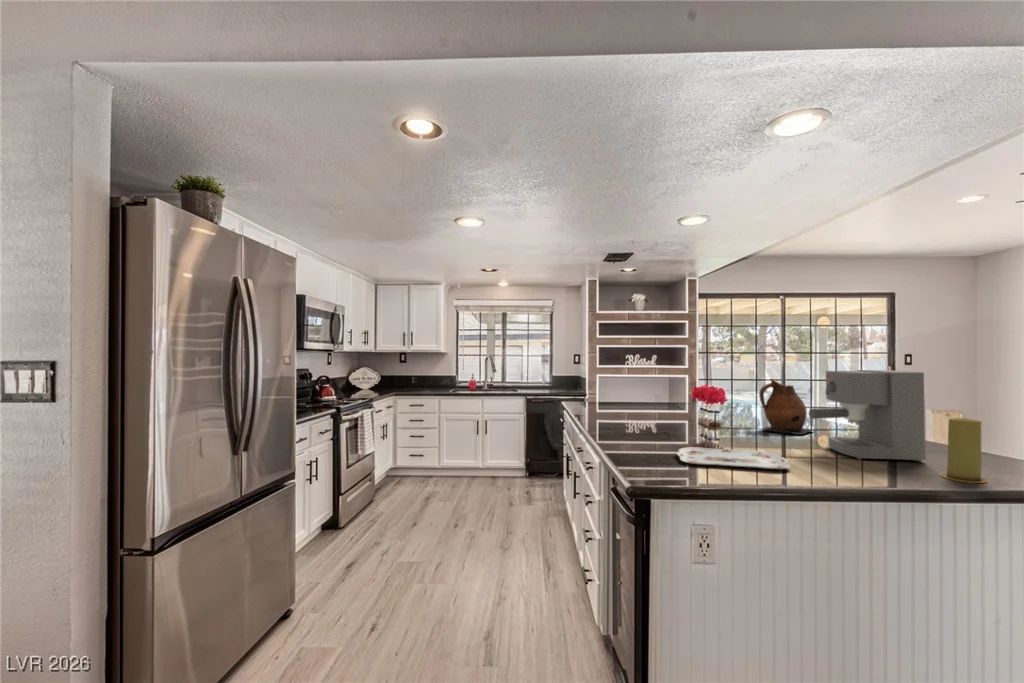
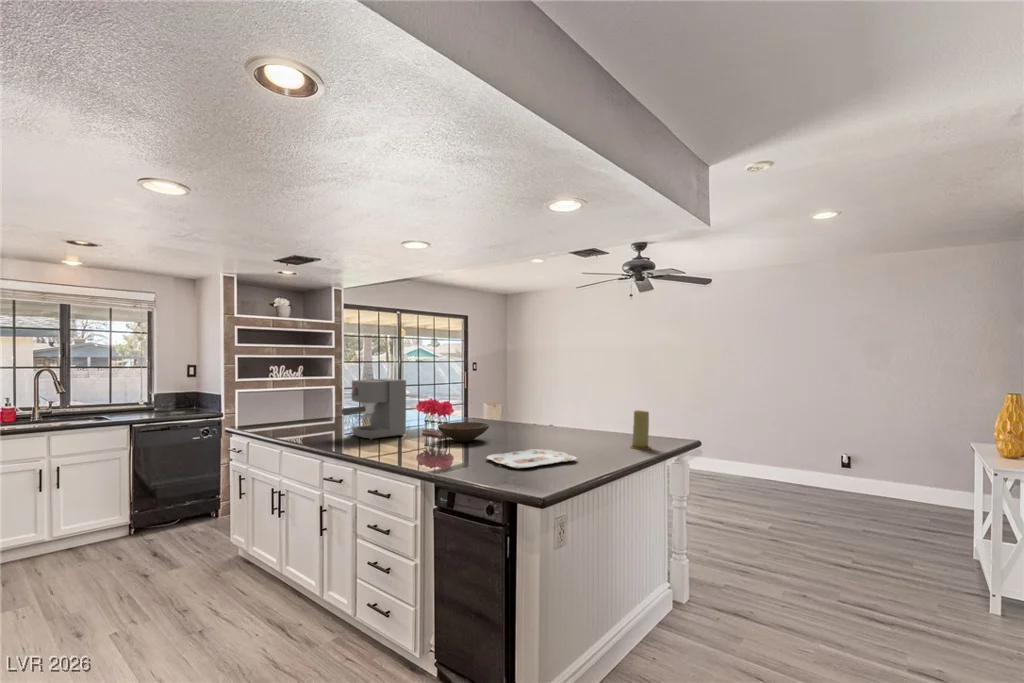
coffee maker: present [809,370,926,462] -> present [341,379,406,440]
ceramic pitcher: present [759,379,814,435] -> none [481,389,515,433]
wooden bowl: none [684,413,746,435] -> present [438,422,489,442]

